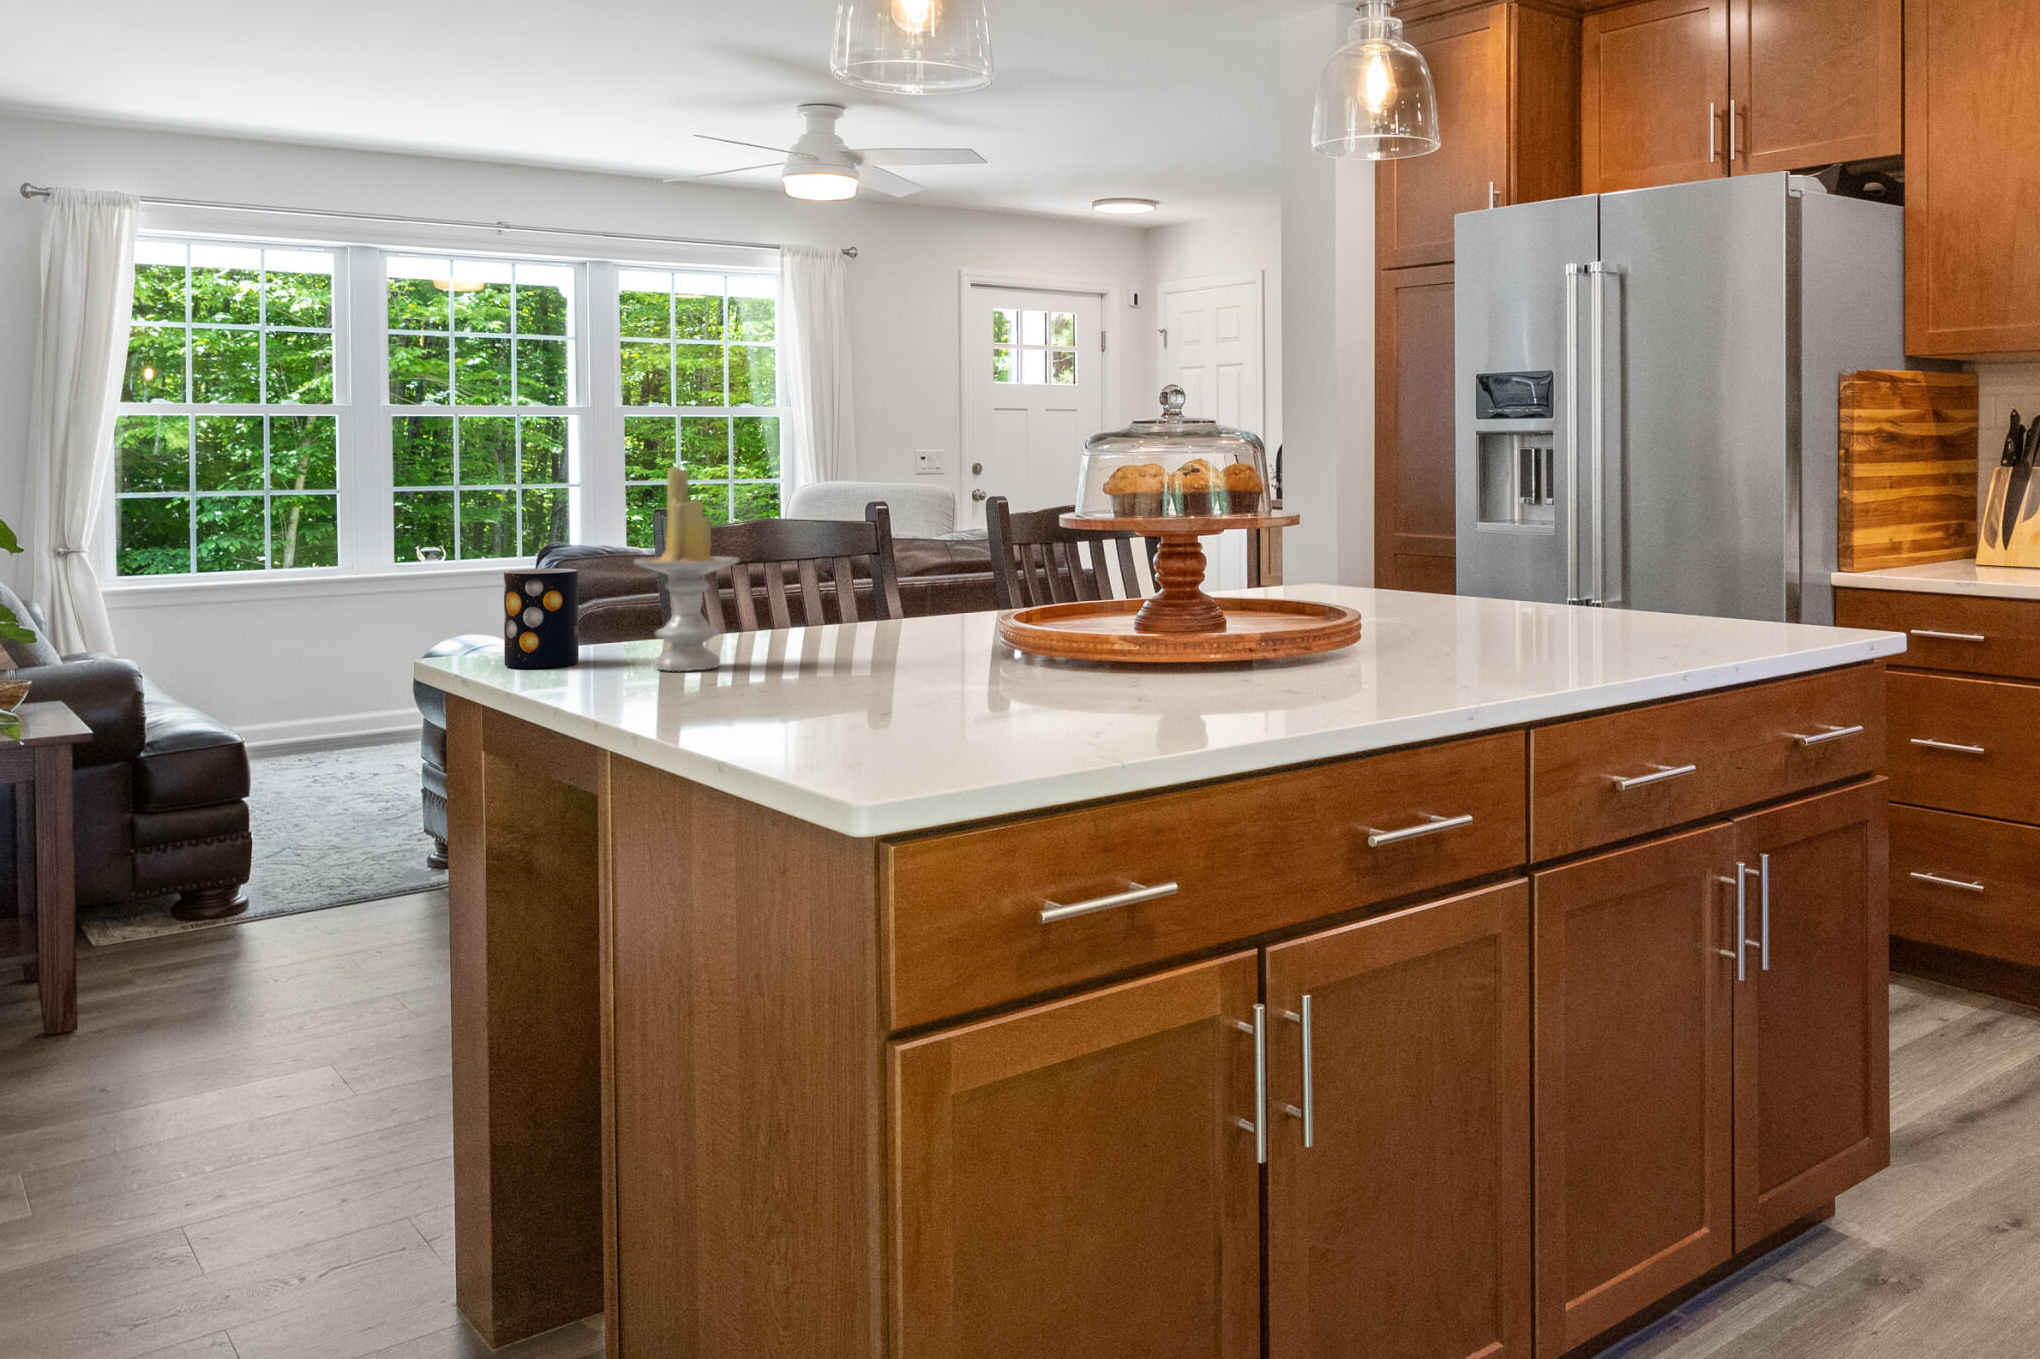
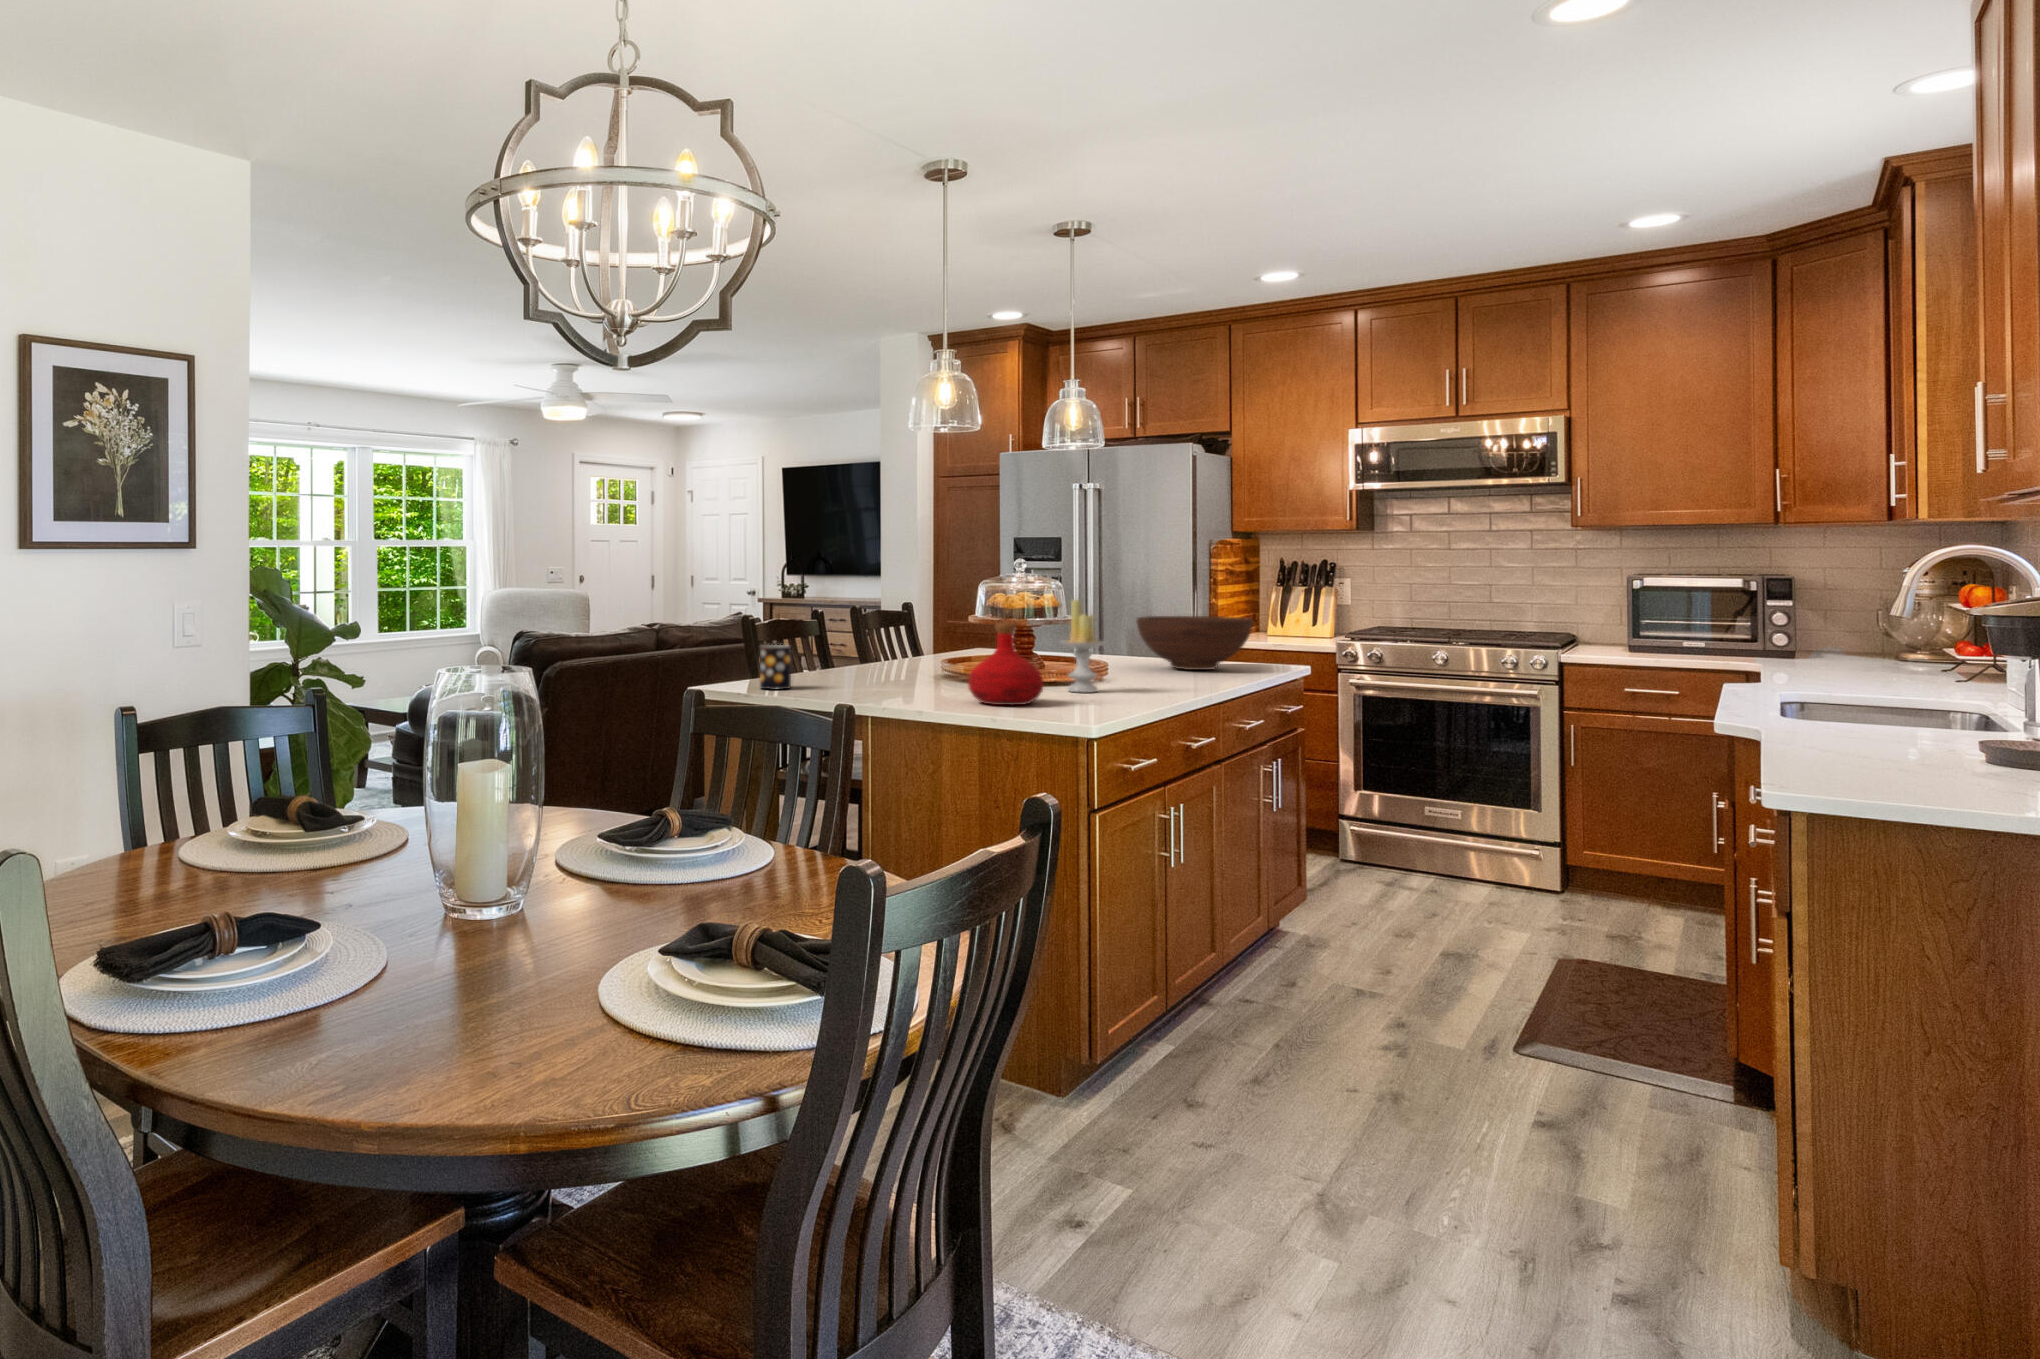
candle: present [634,467,739,671] -> present [1060,600,1106,692]
fruit bowl: none [1478,515,1737,639] -> present [1137,616,1253,670]
bottle: none [758,521,949,735] -> present [968,623,1043,705]

